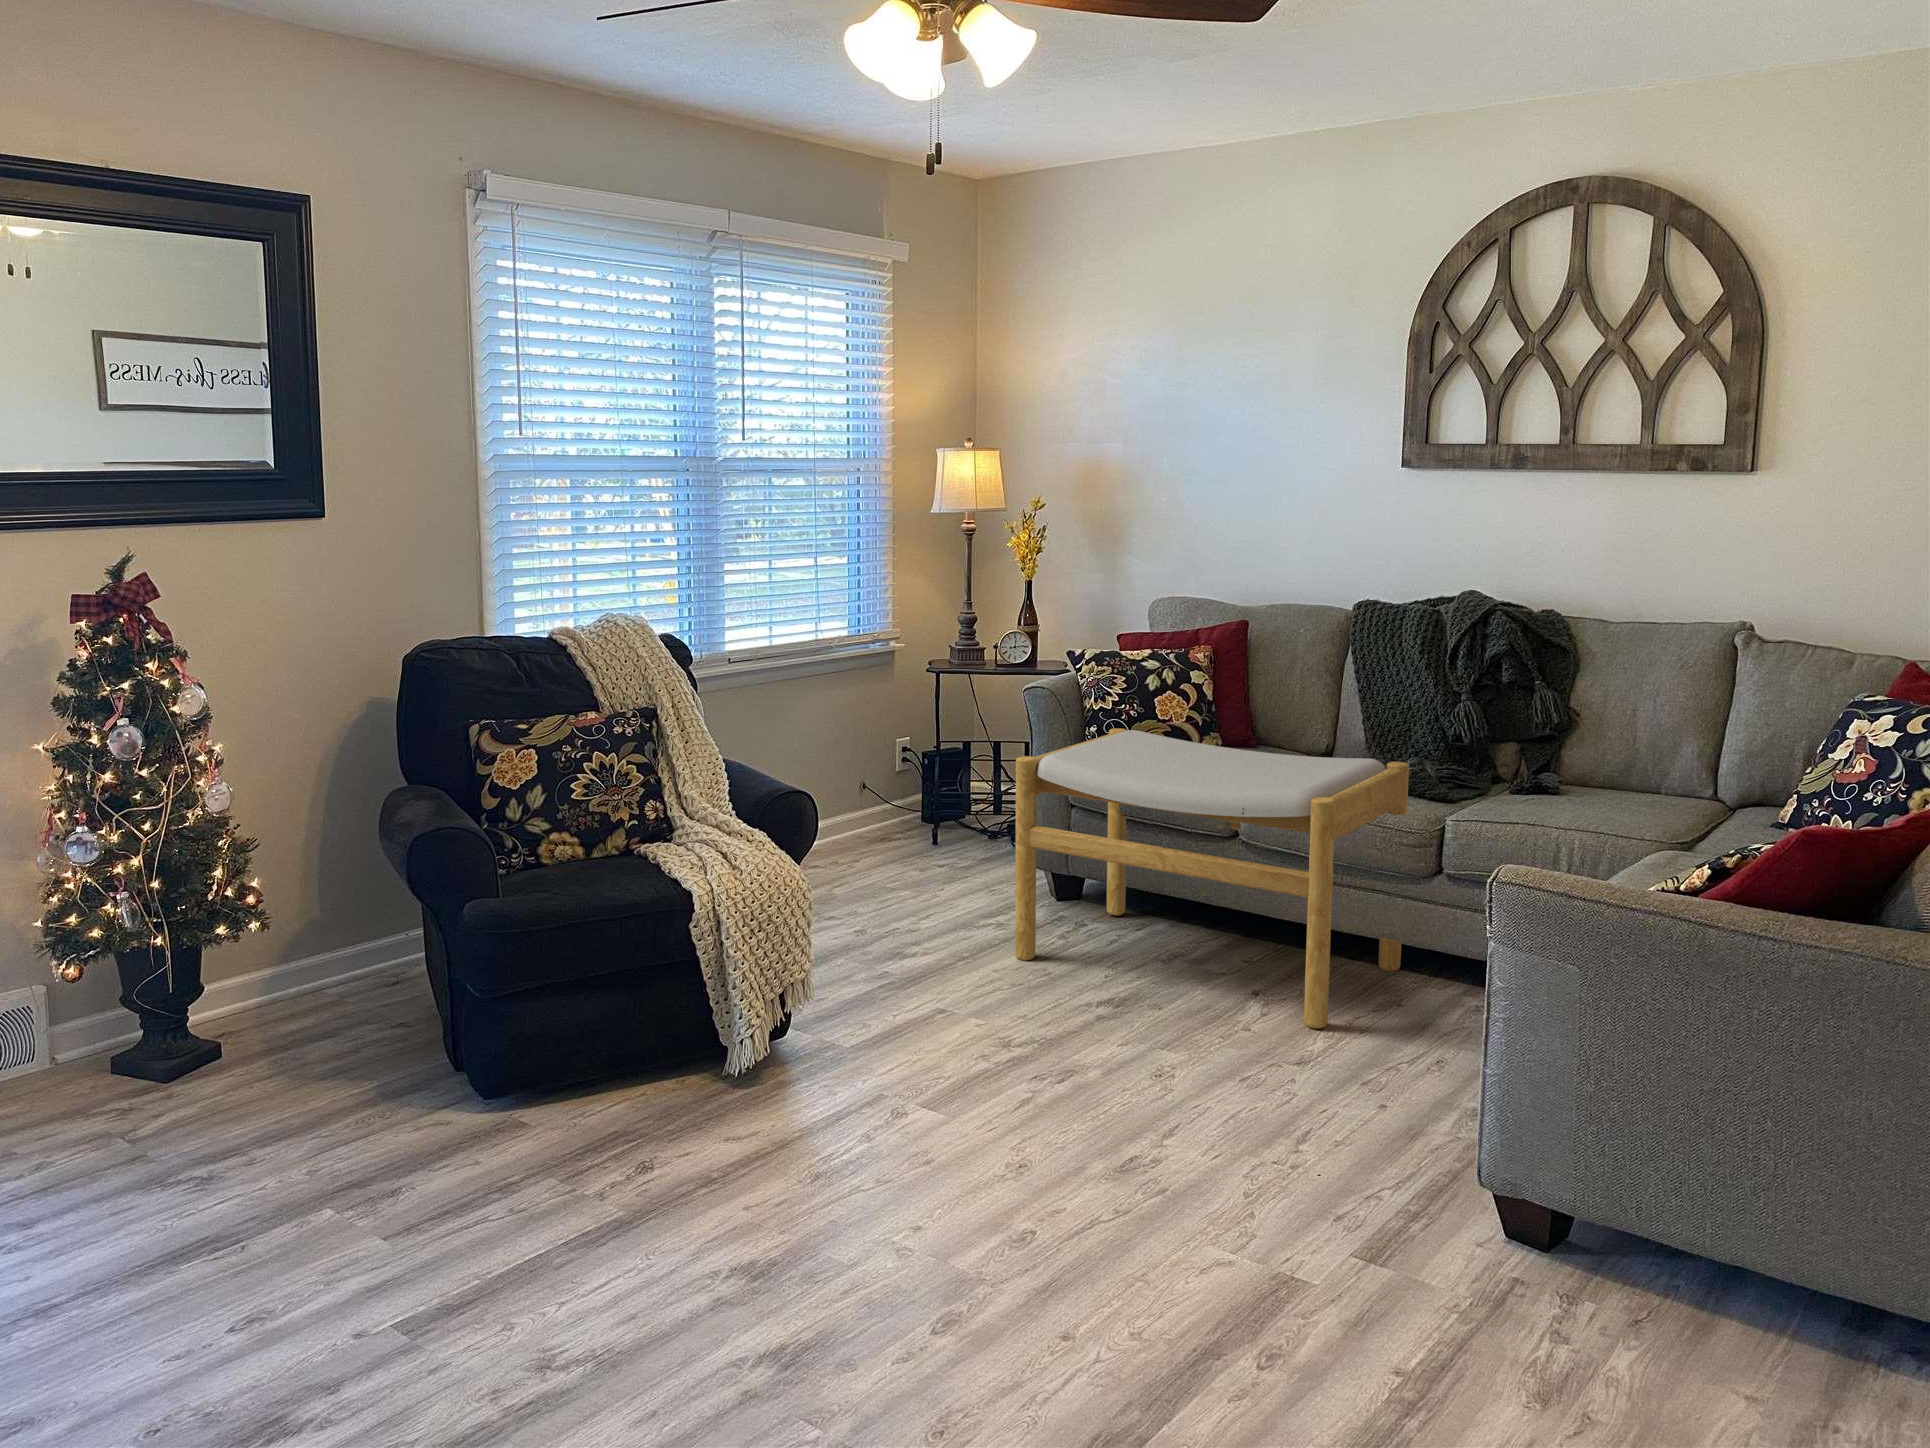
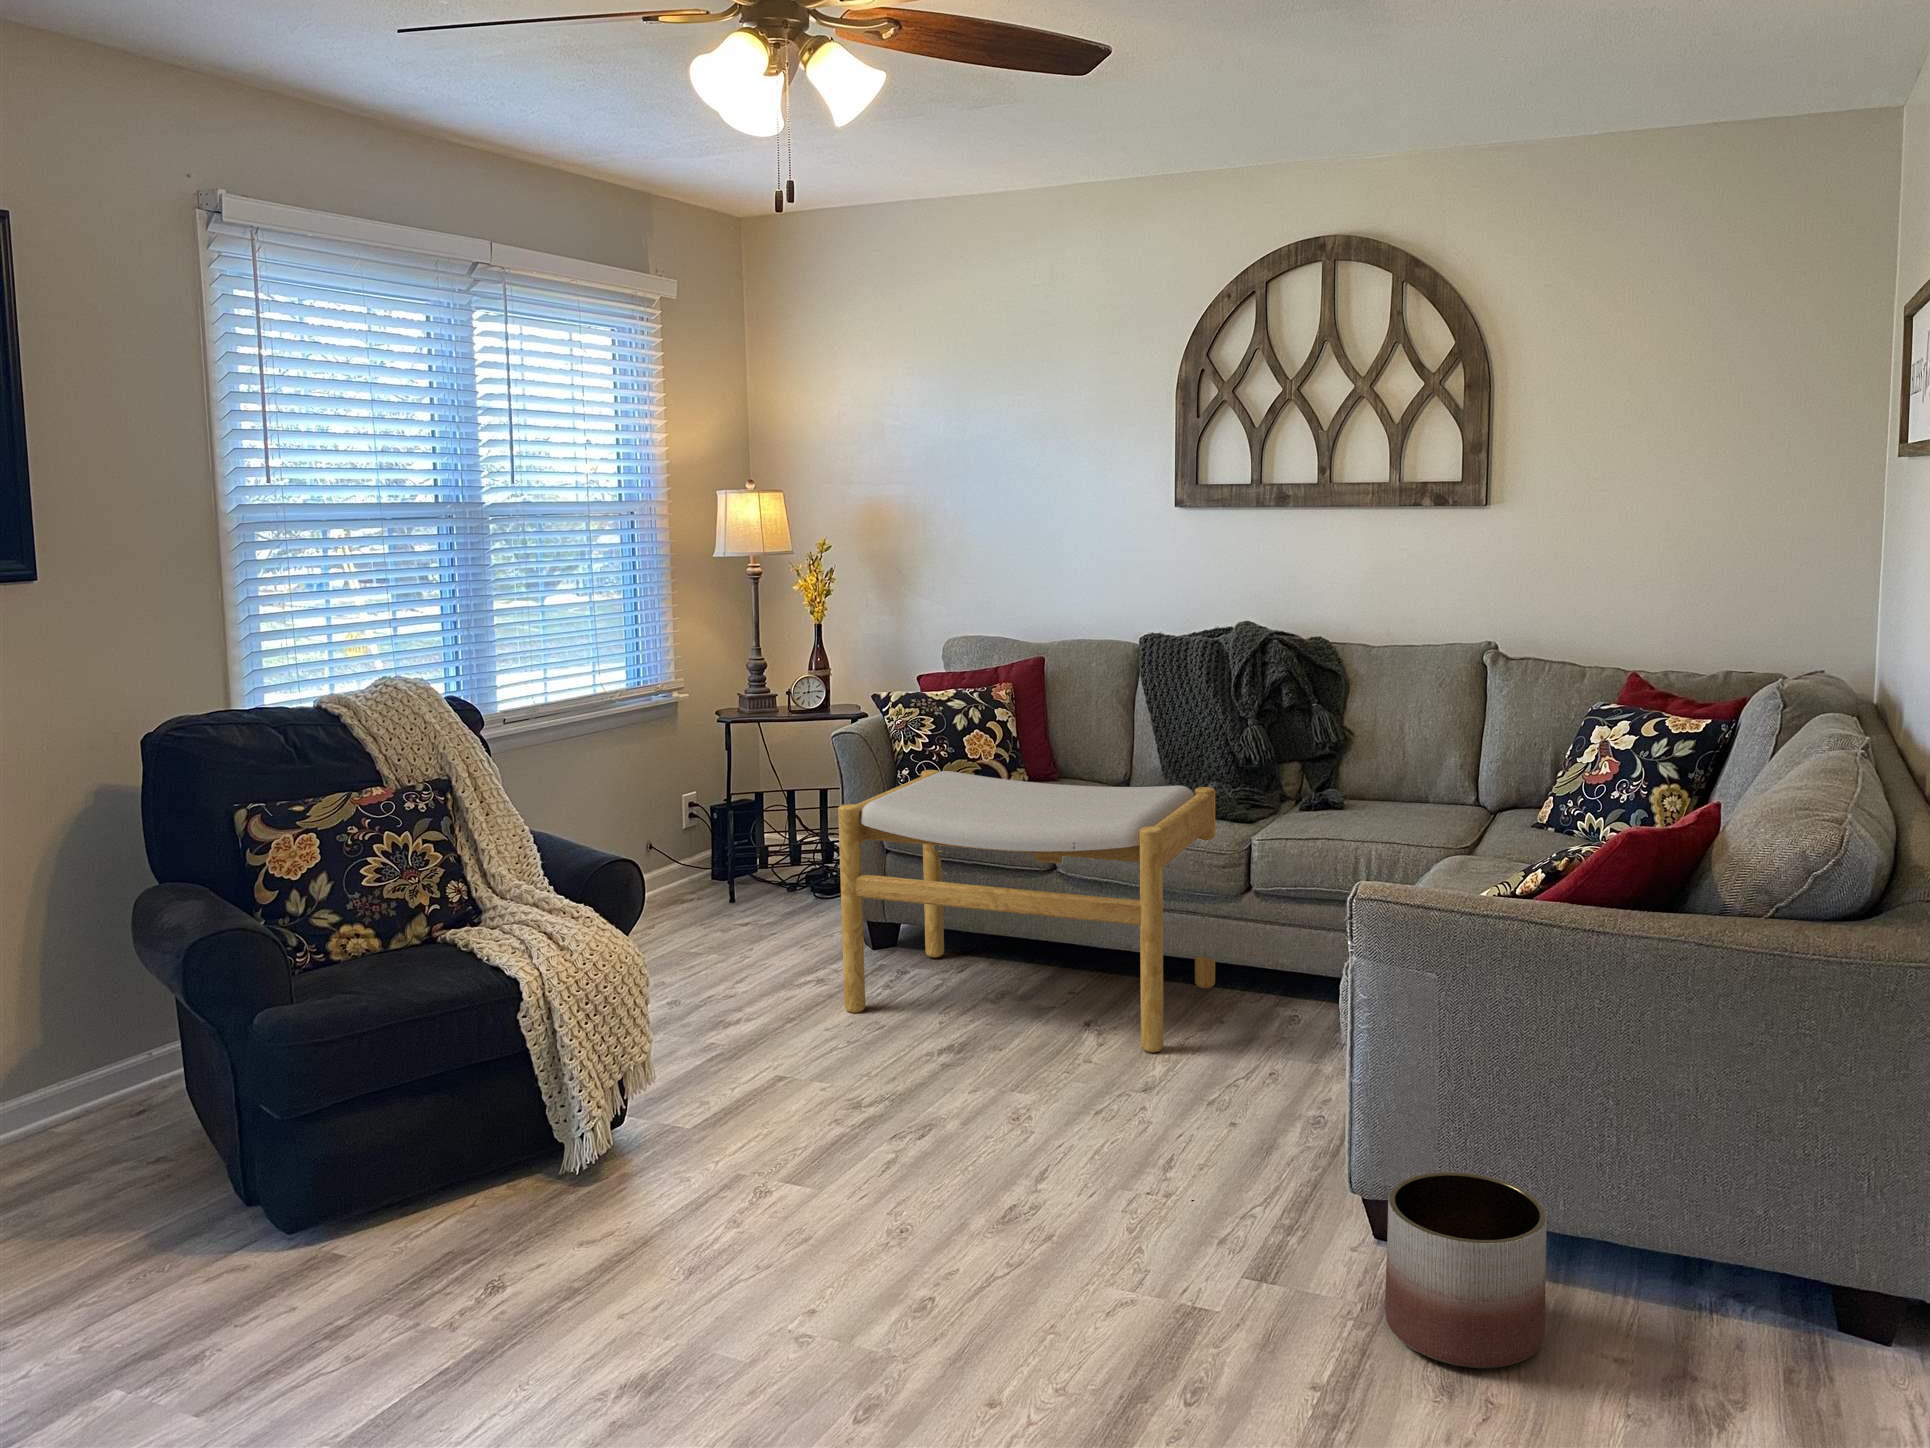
planter: none [1492,1174,1675,1382] -> present [1385,1172,1547,1368]

